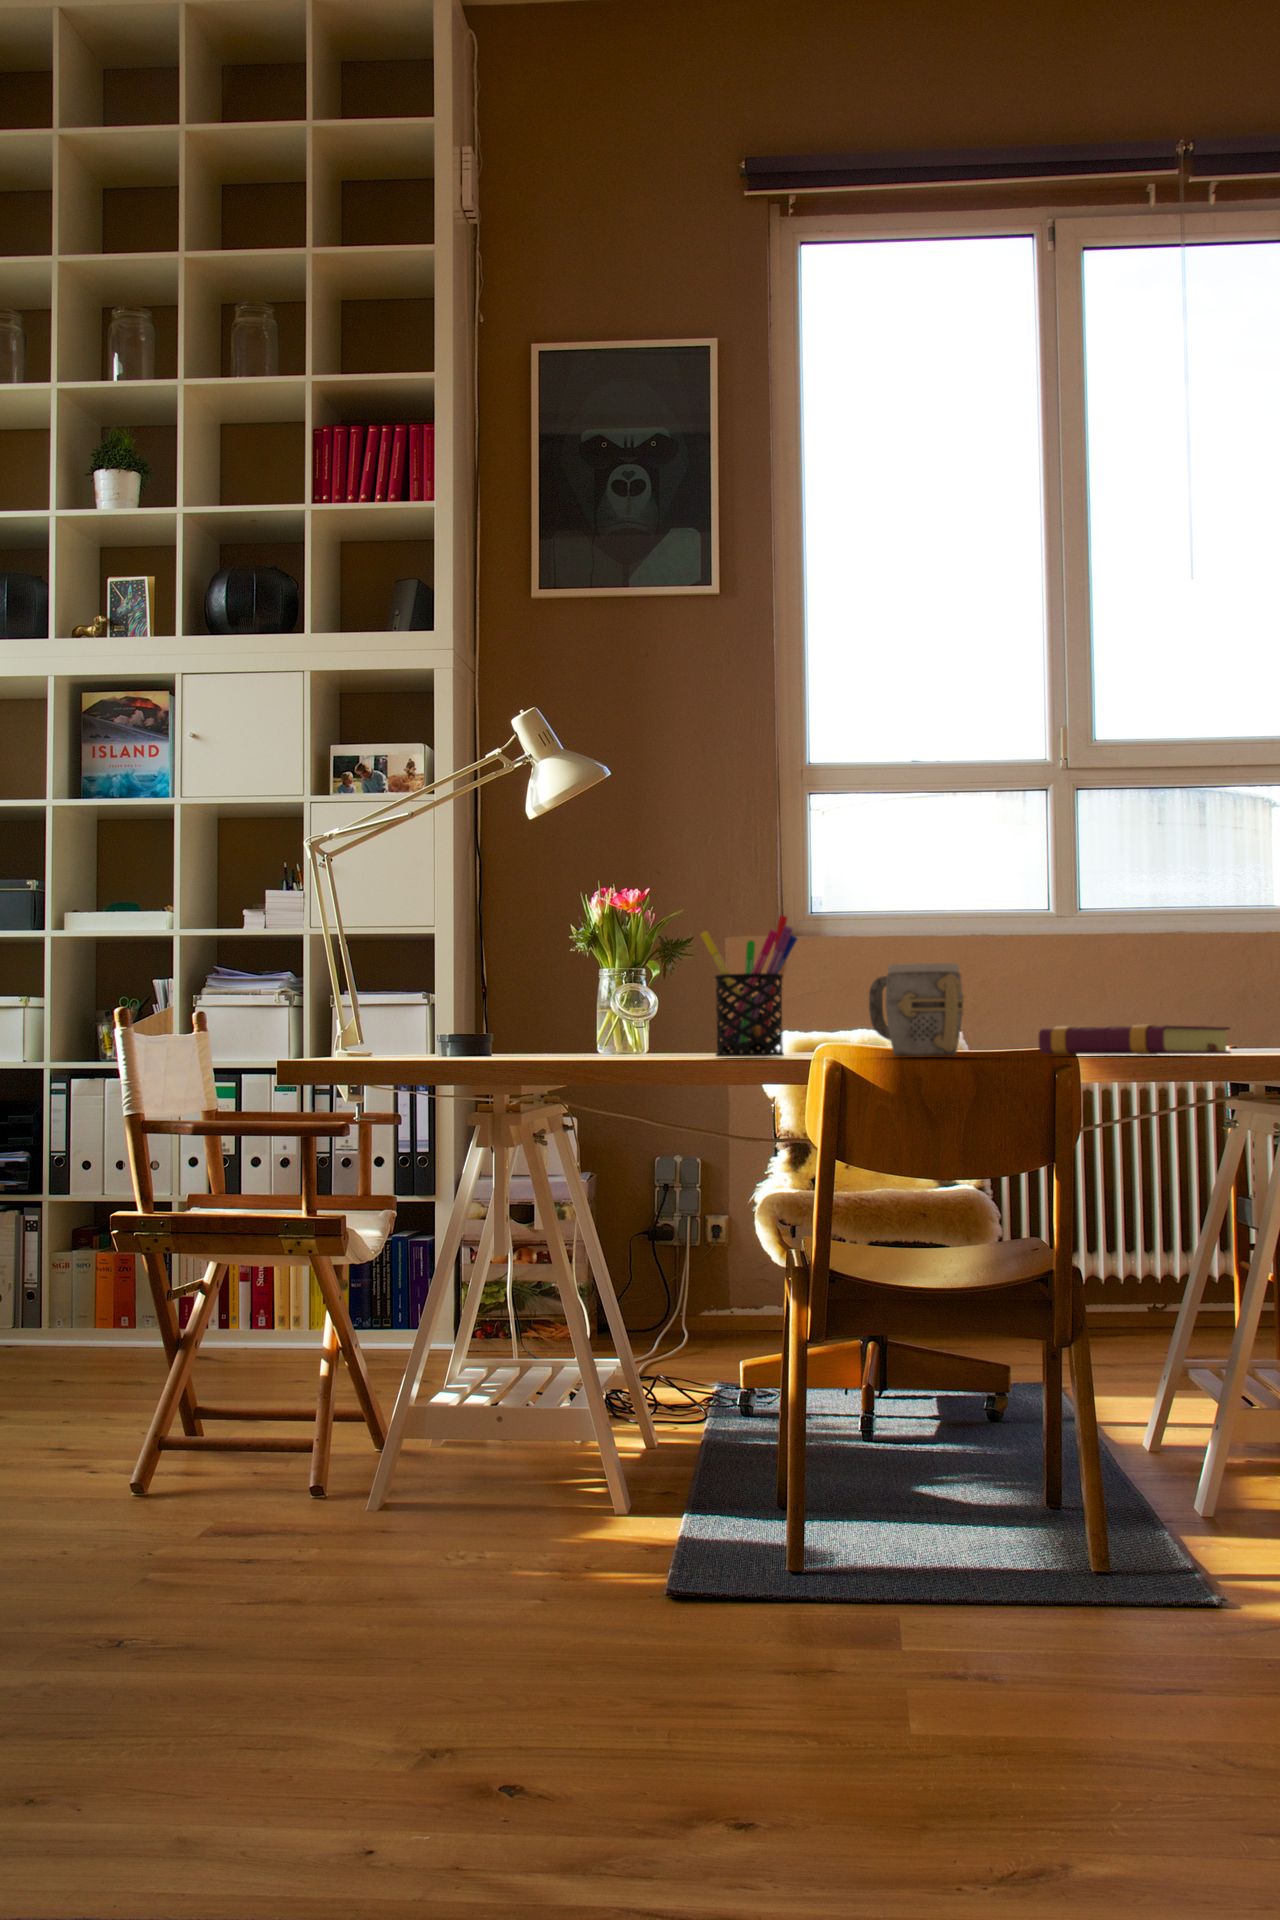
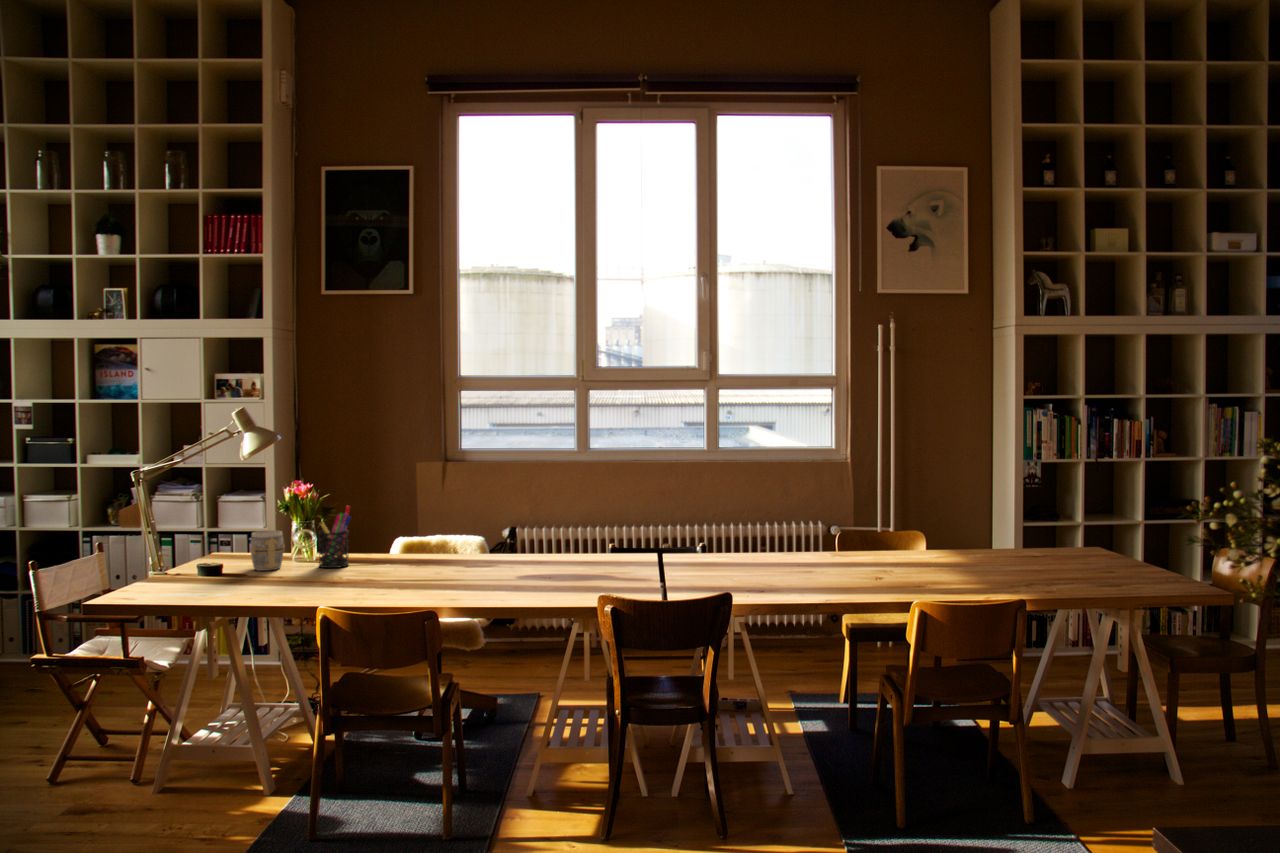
mug: present [869,963,964,1056] -> present [251,530,284,571]
book: present [1039,1024,1230,1055] -> none [429,562,497,585]

